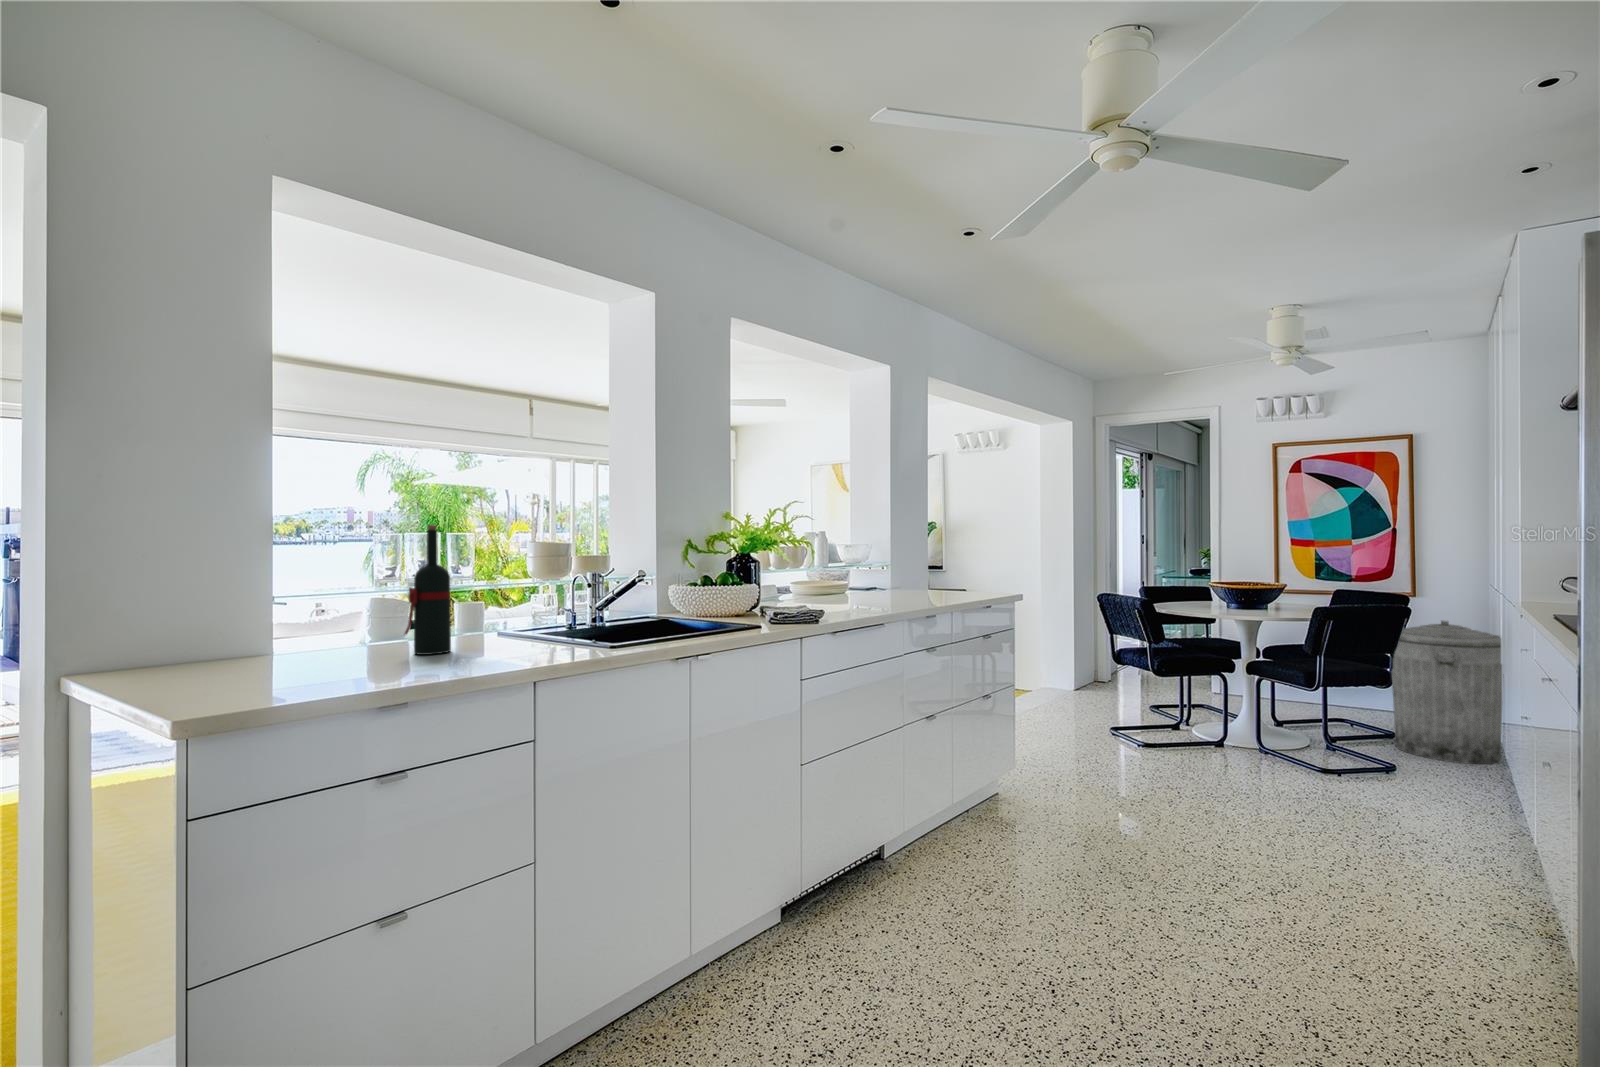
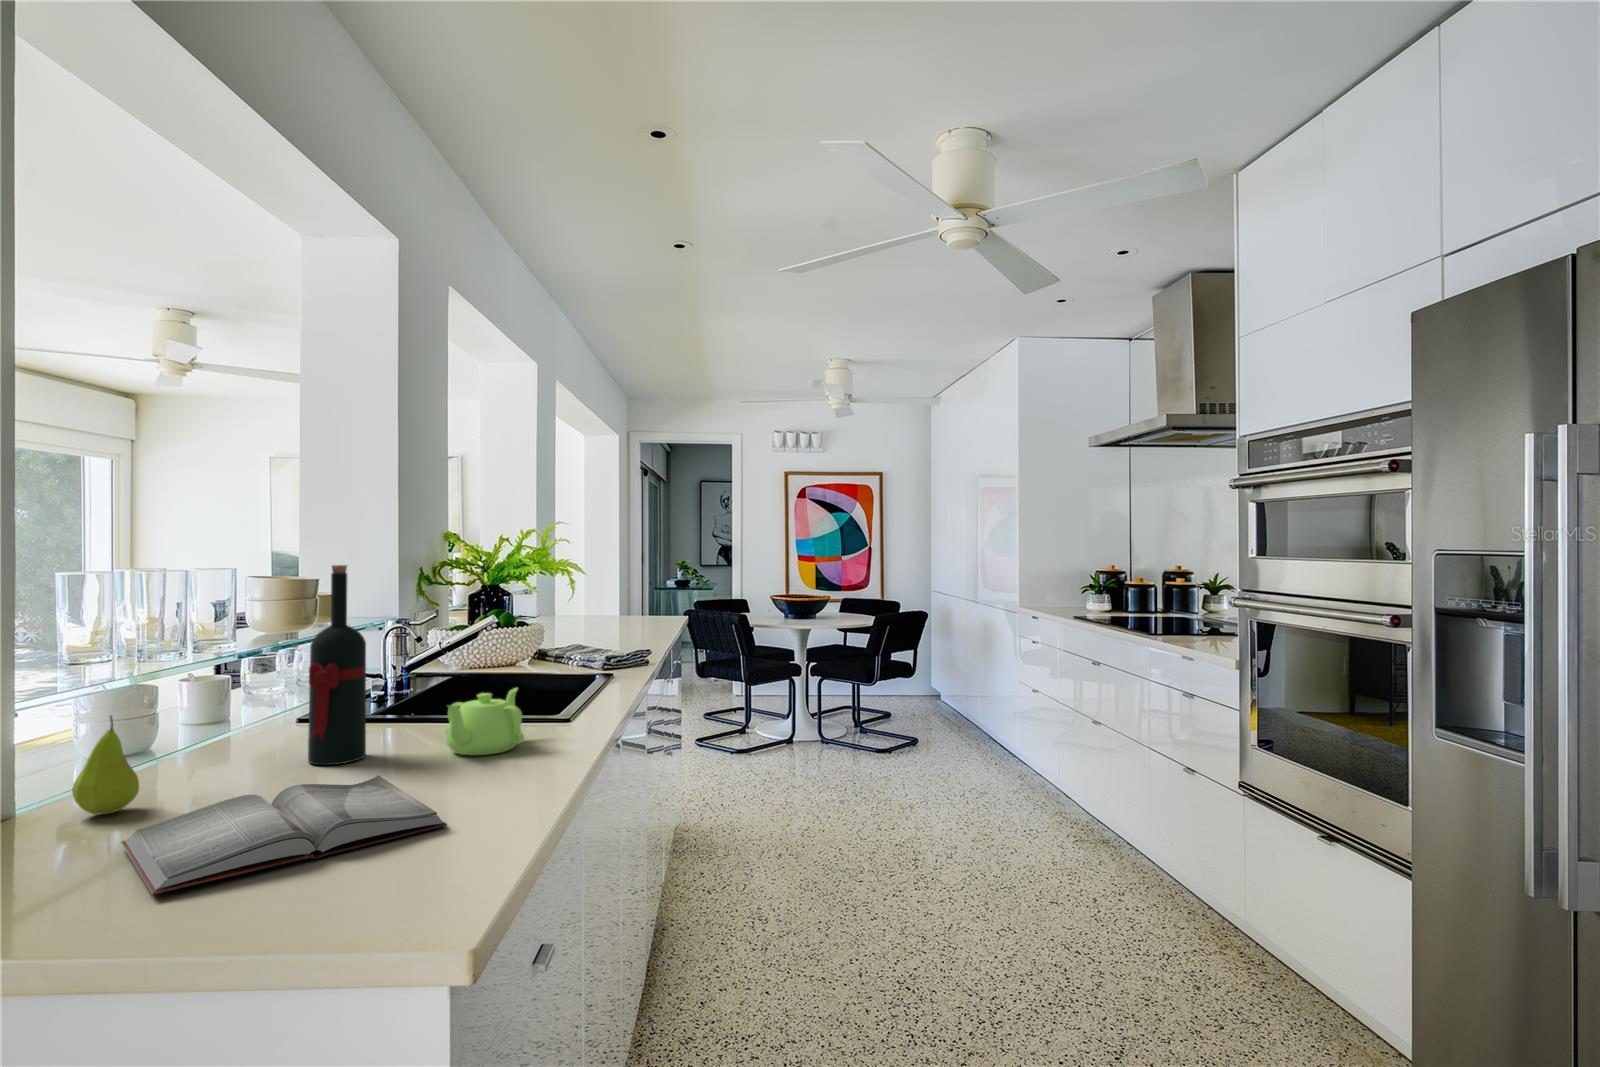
fruit: none [271,606,306,660] -> present [72,716,139,815]
teapot: none [454,618,540,661] -> present [446,688,524,755]
trash can: present [1392,621,1502,764] -> none [887,620,958,727]
hardback book: none [153,655,373,690] -> present [121,776,447,895]

